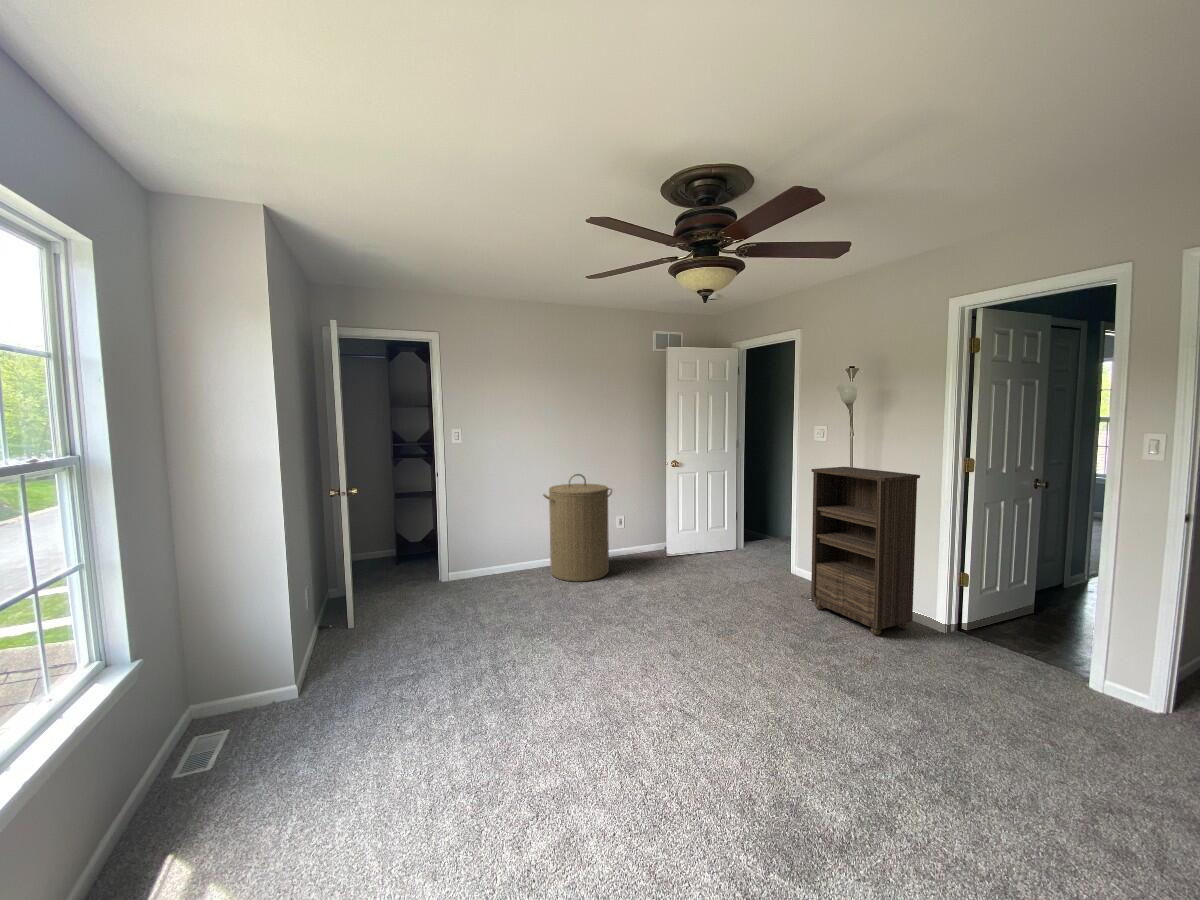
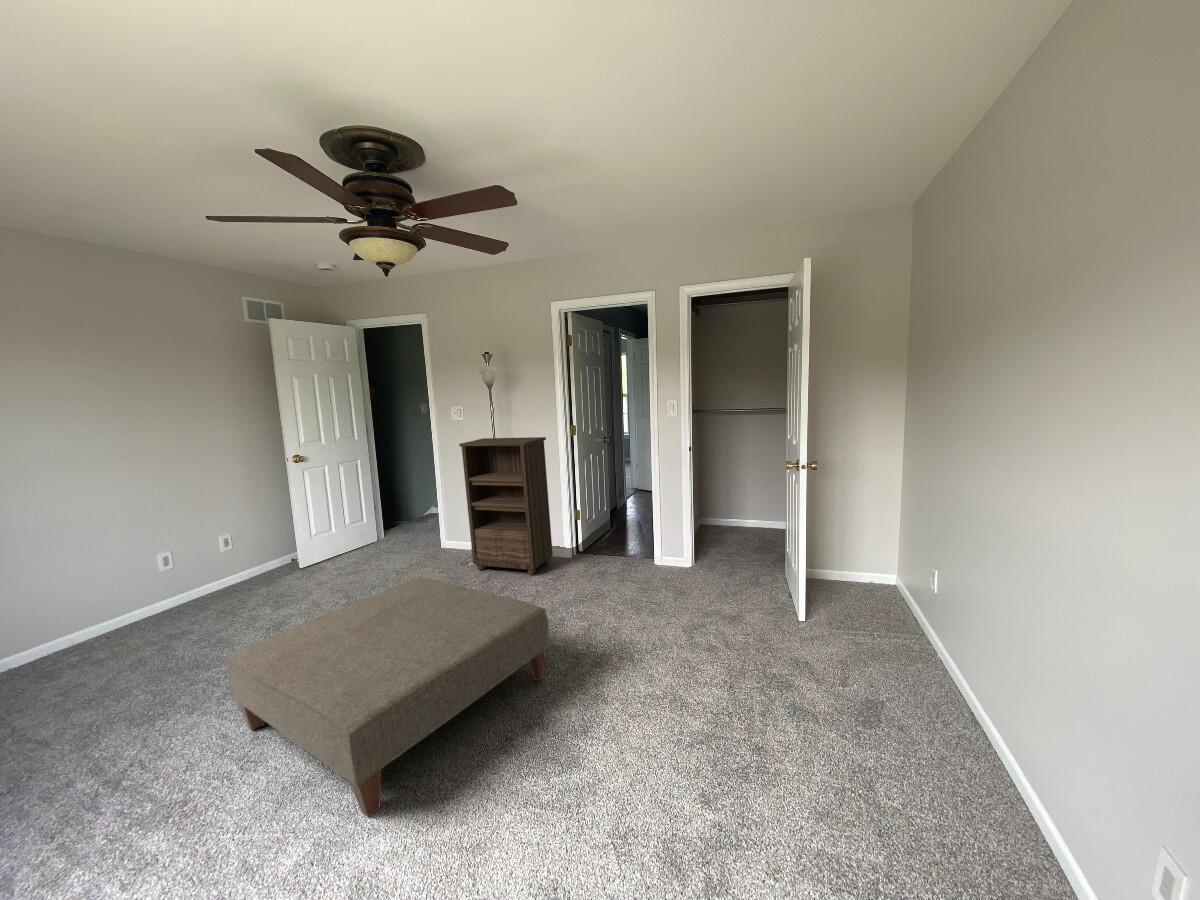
laundry hamper: present [543,474,612,582] -> none [96,491,228,640]
ottoman: none [566,594,839,790] -> present [226,577,549,817]

